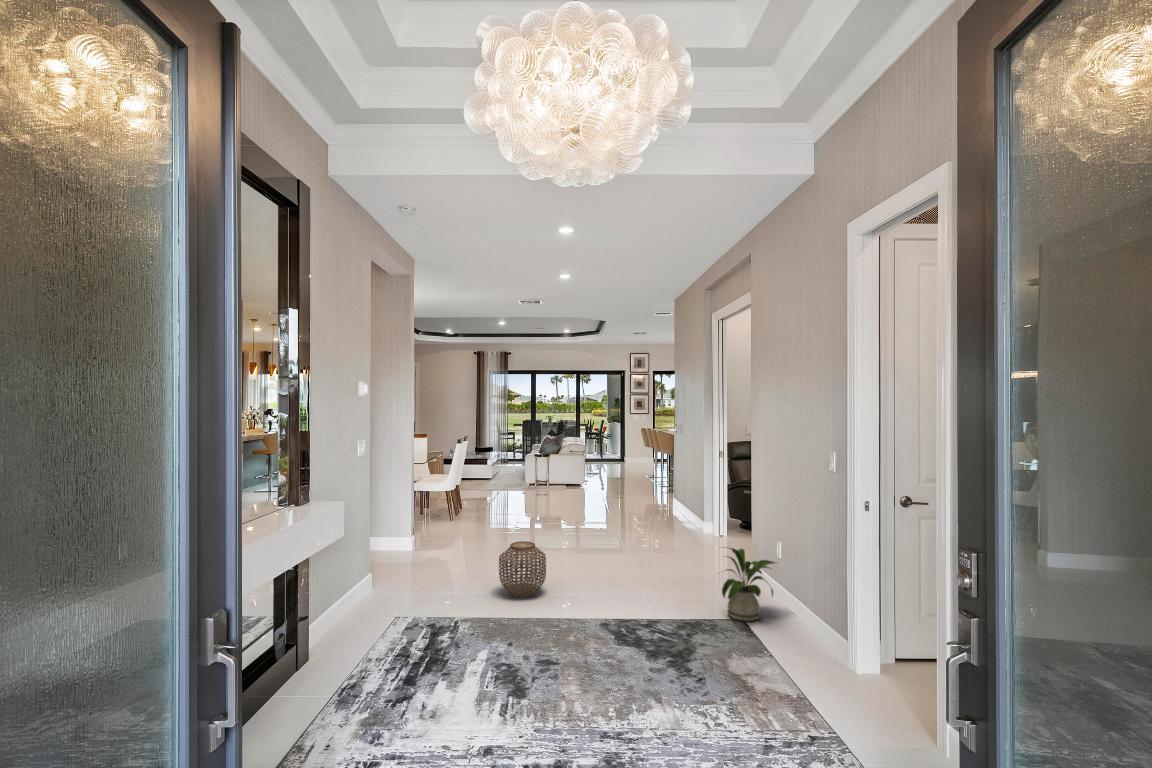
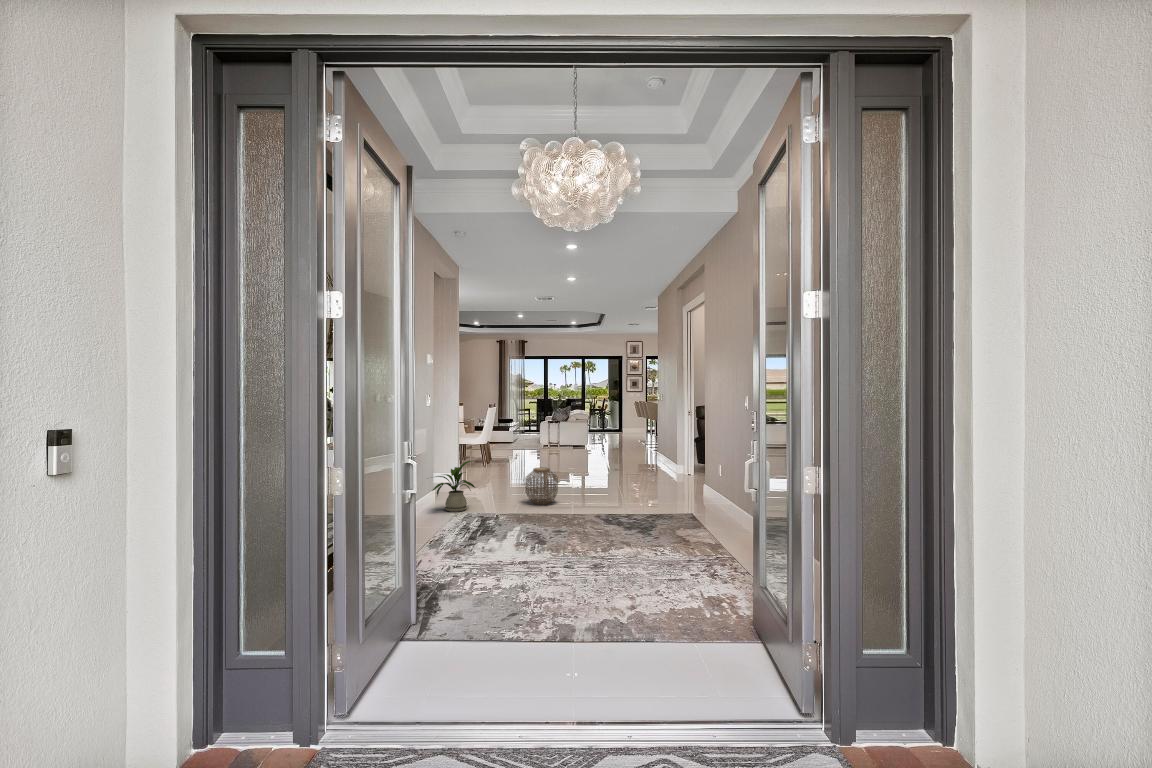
house plant: present [722,548,775,621] -> present [432,461,475,512]

